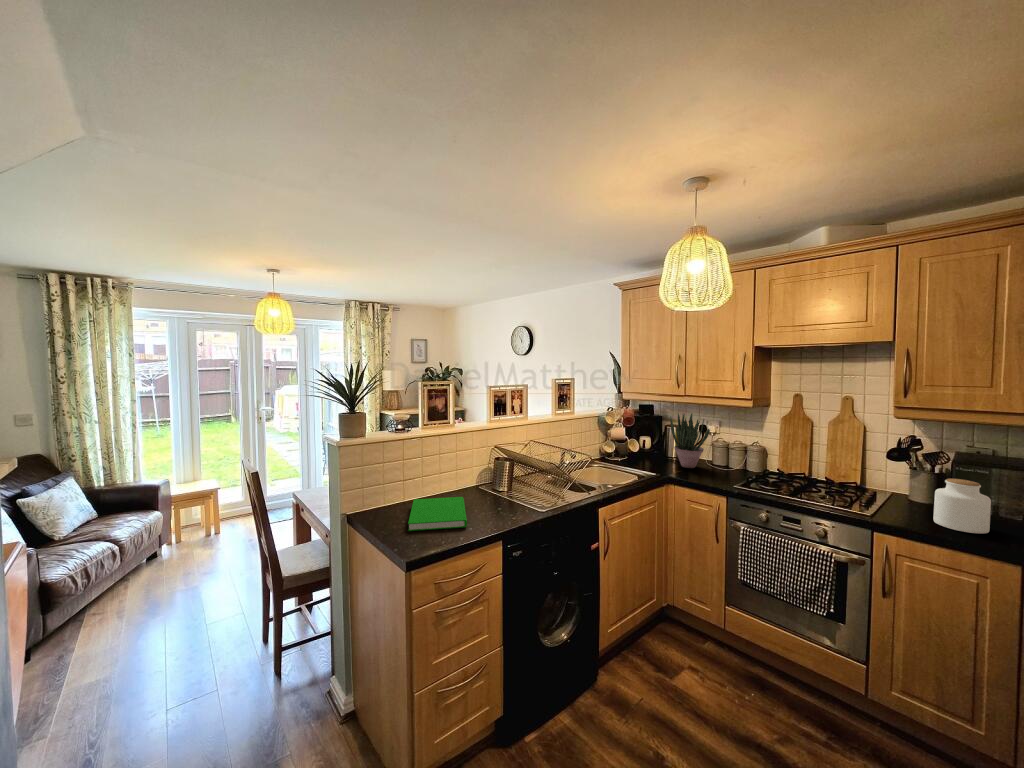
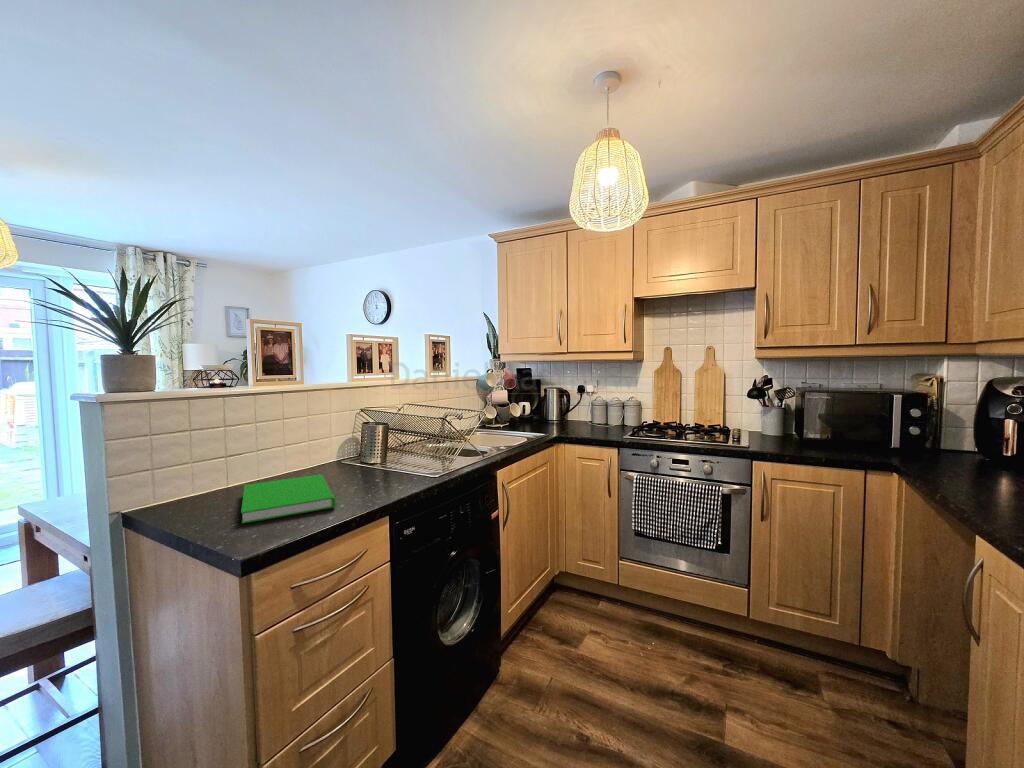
potted plant: present [670,413,710,468] -> none [555,368,594,428]
jar: present [933,479,991,534] -> none [790,405,831,450]

